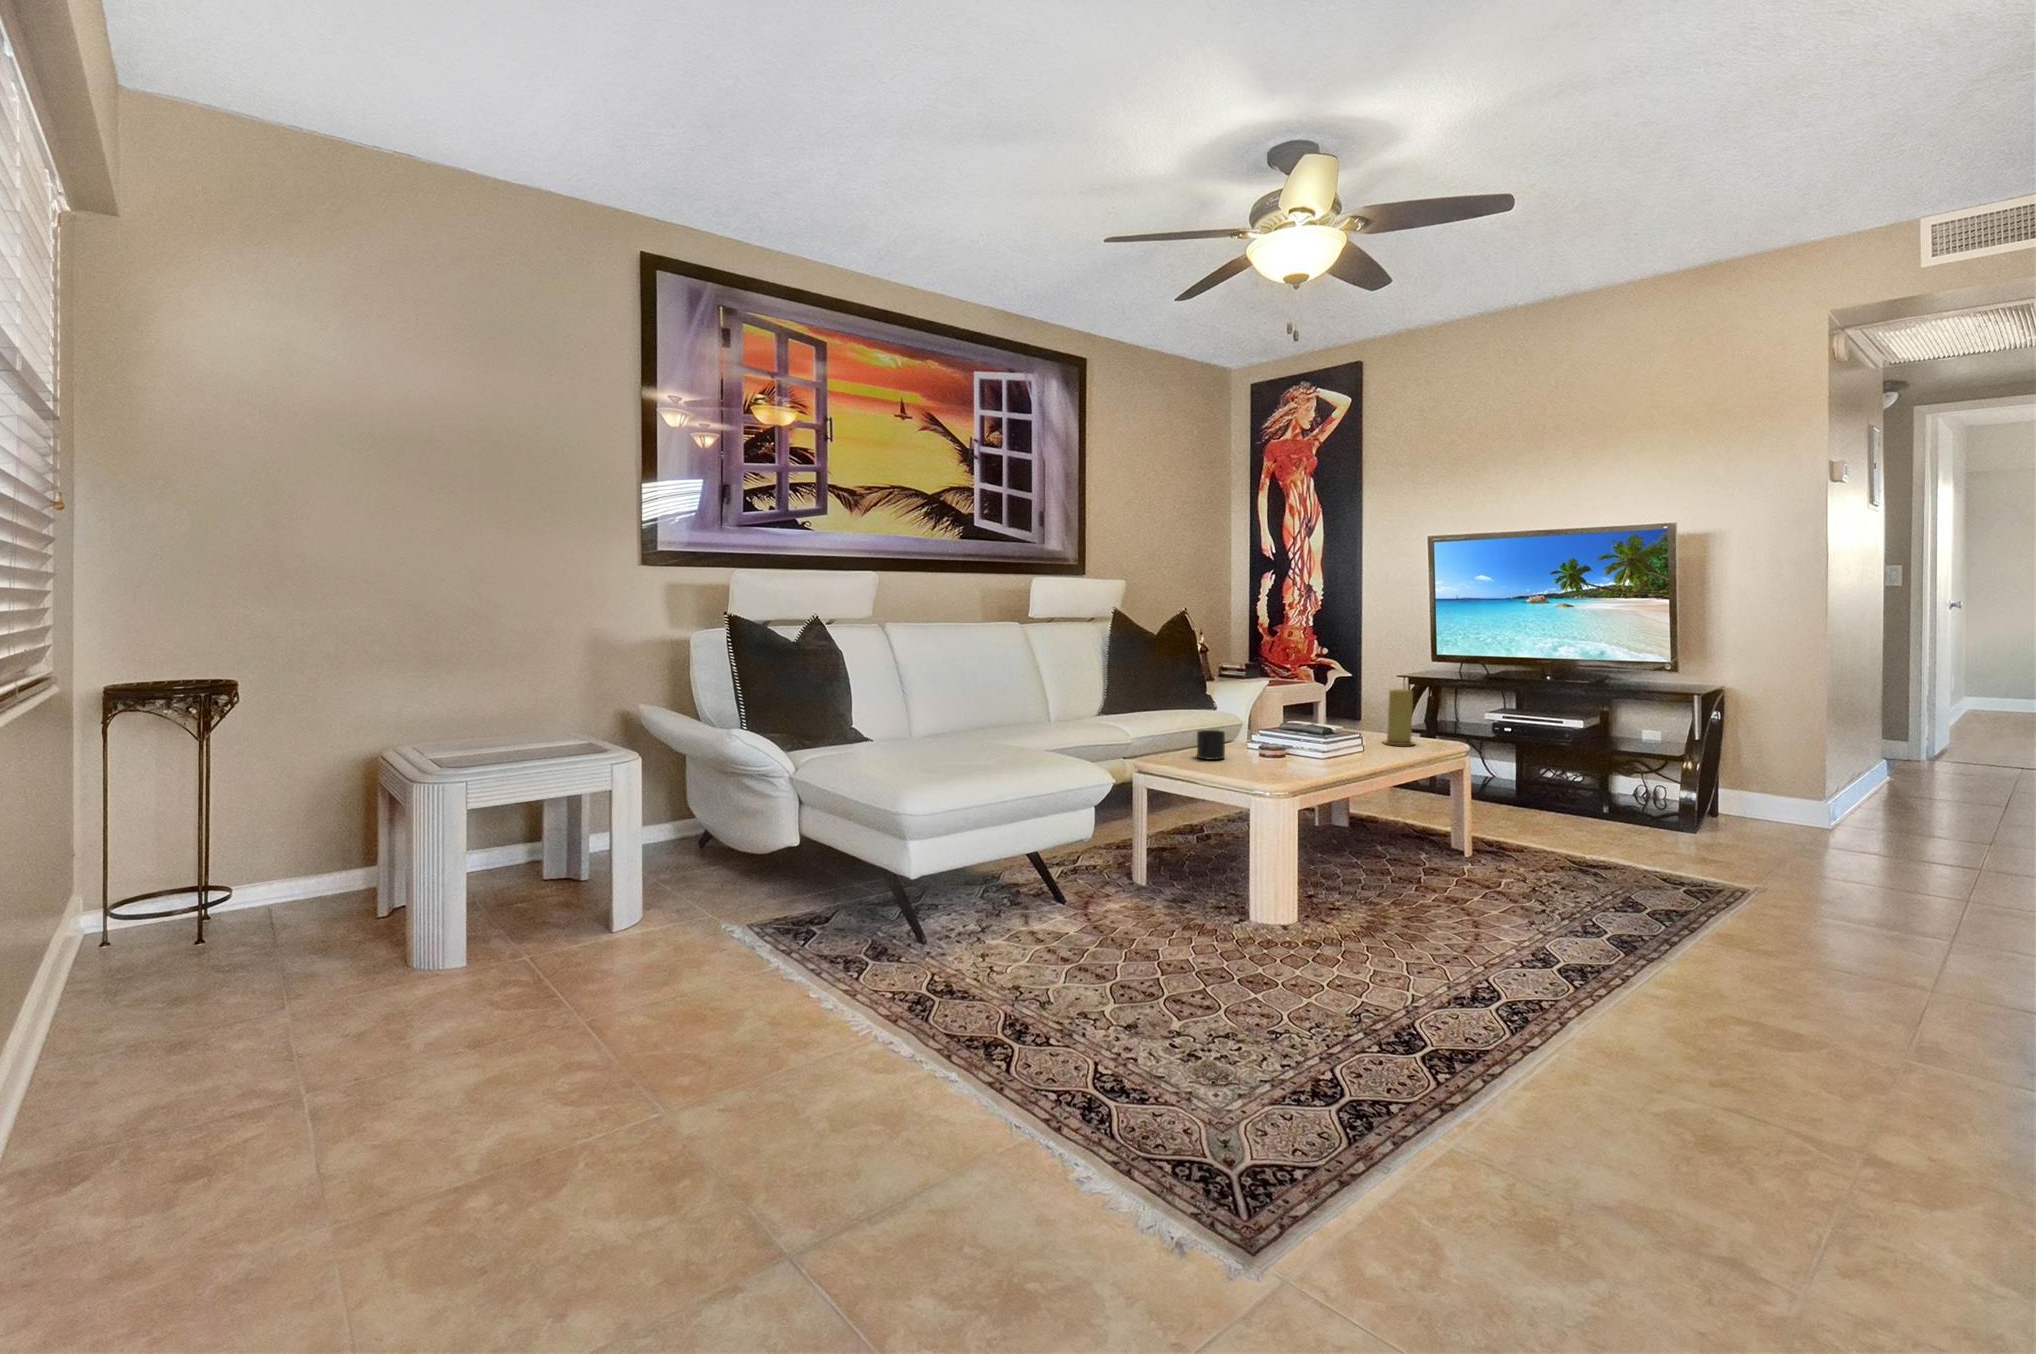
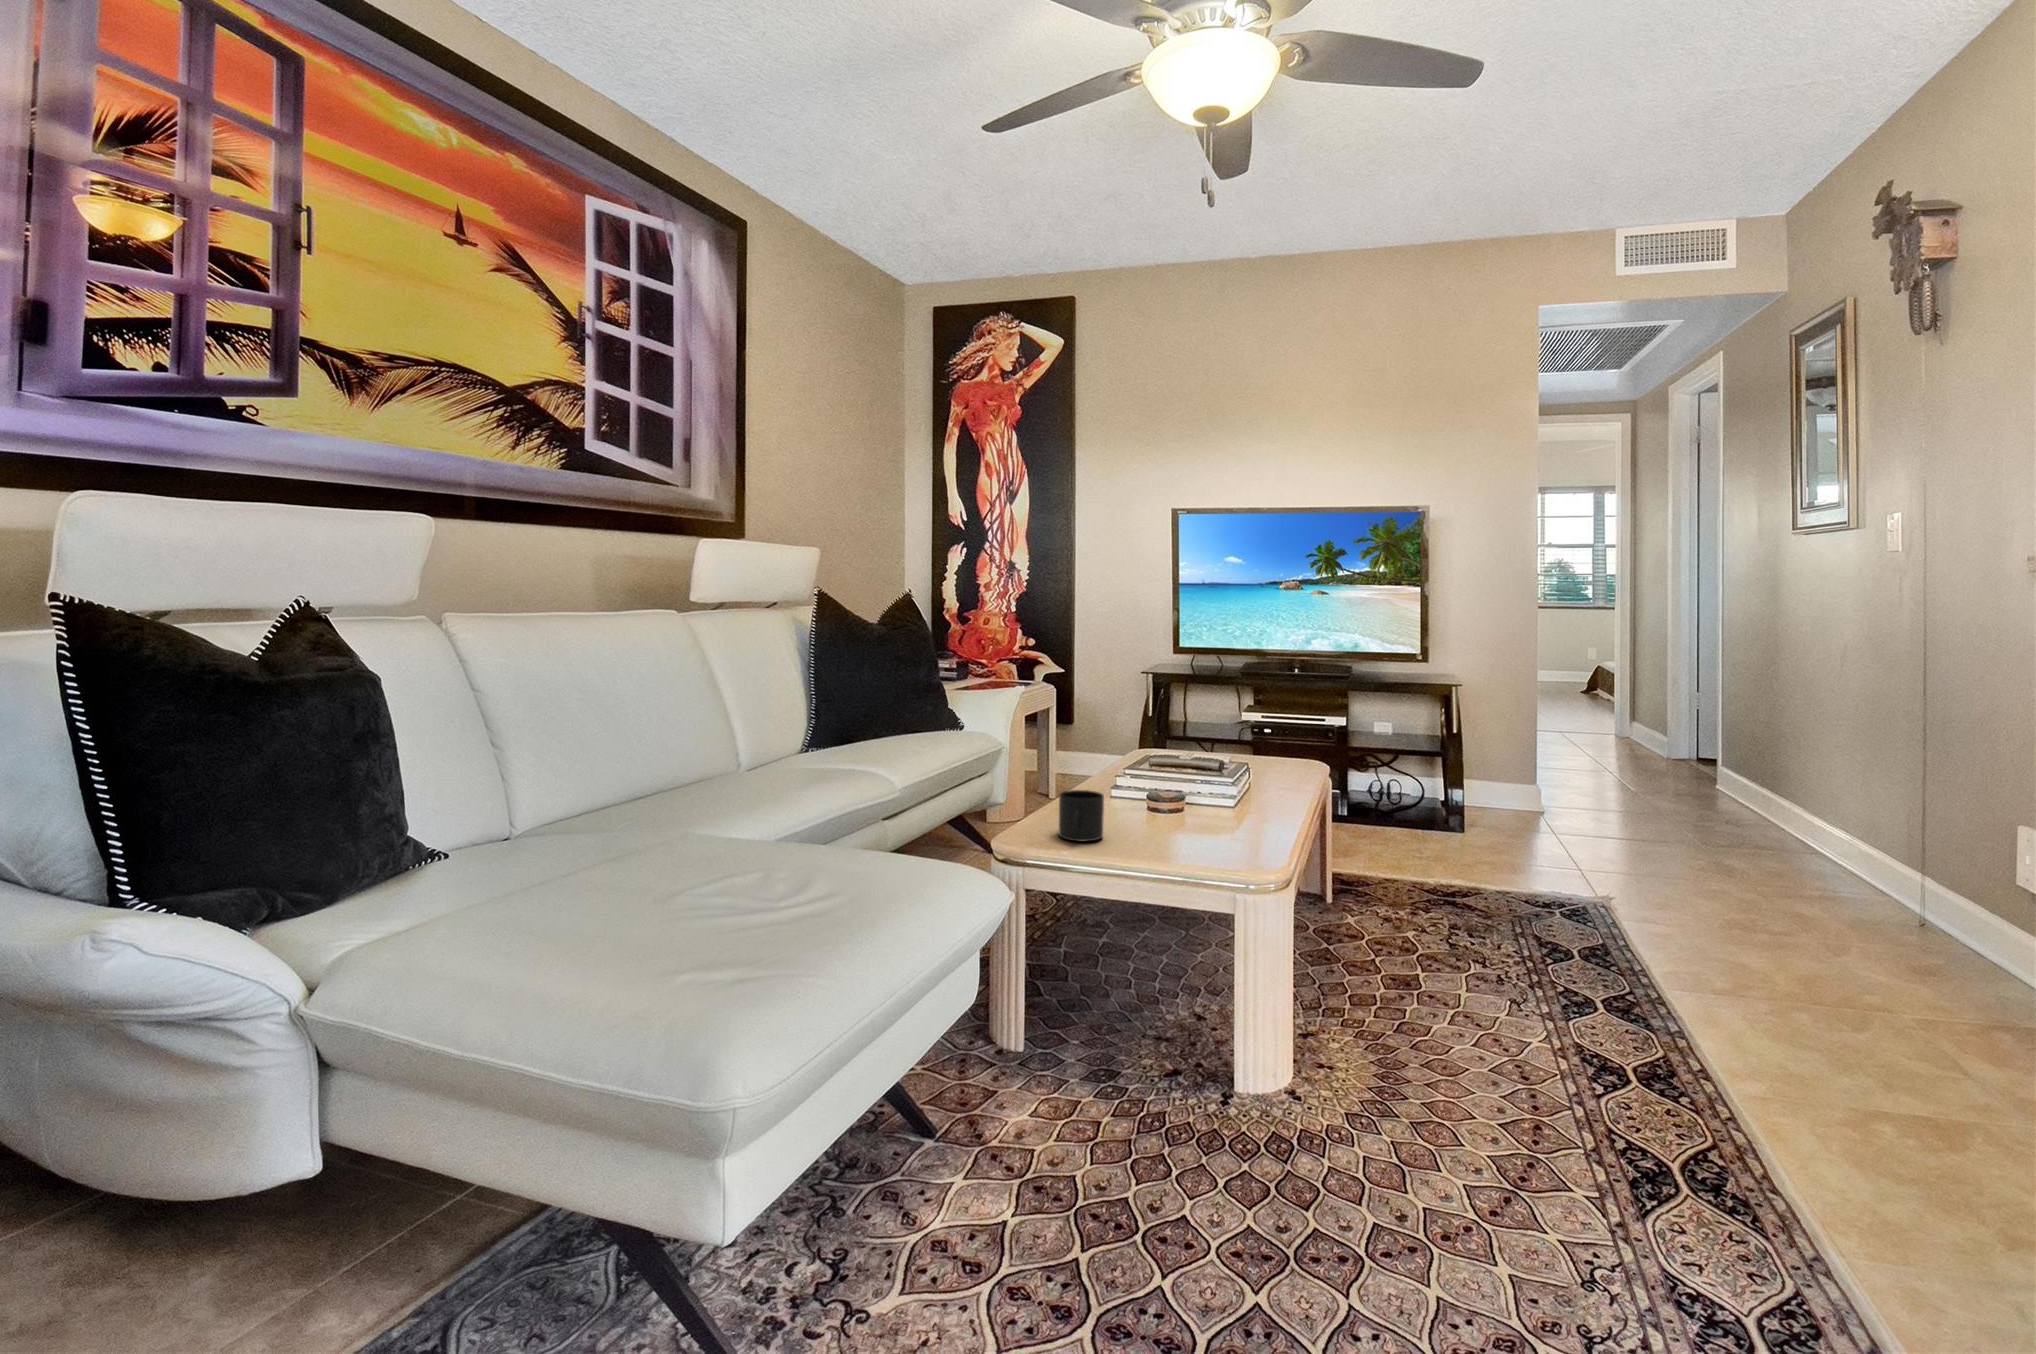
candle: present [1383,689,1414,745] -> none [1246,707,1290,785]

